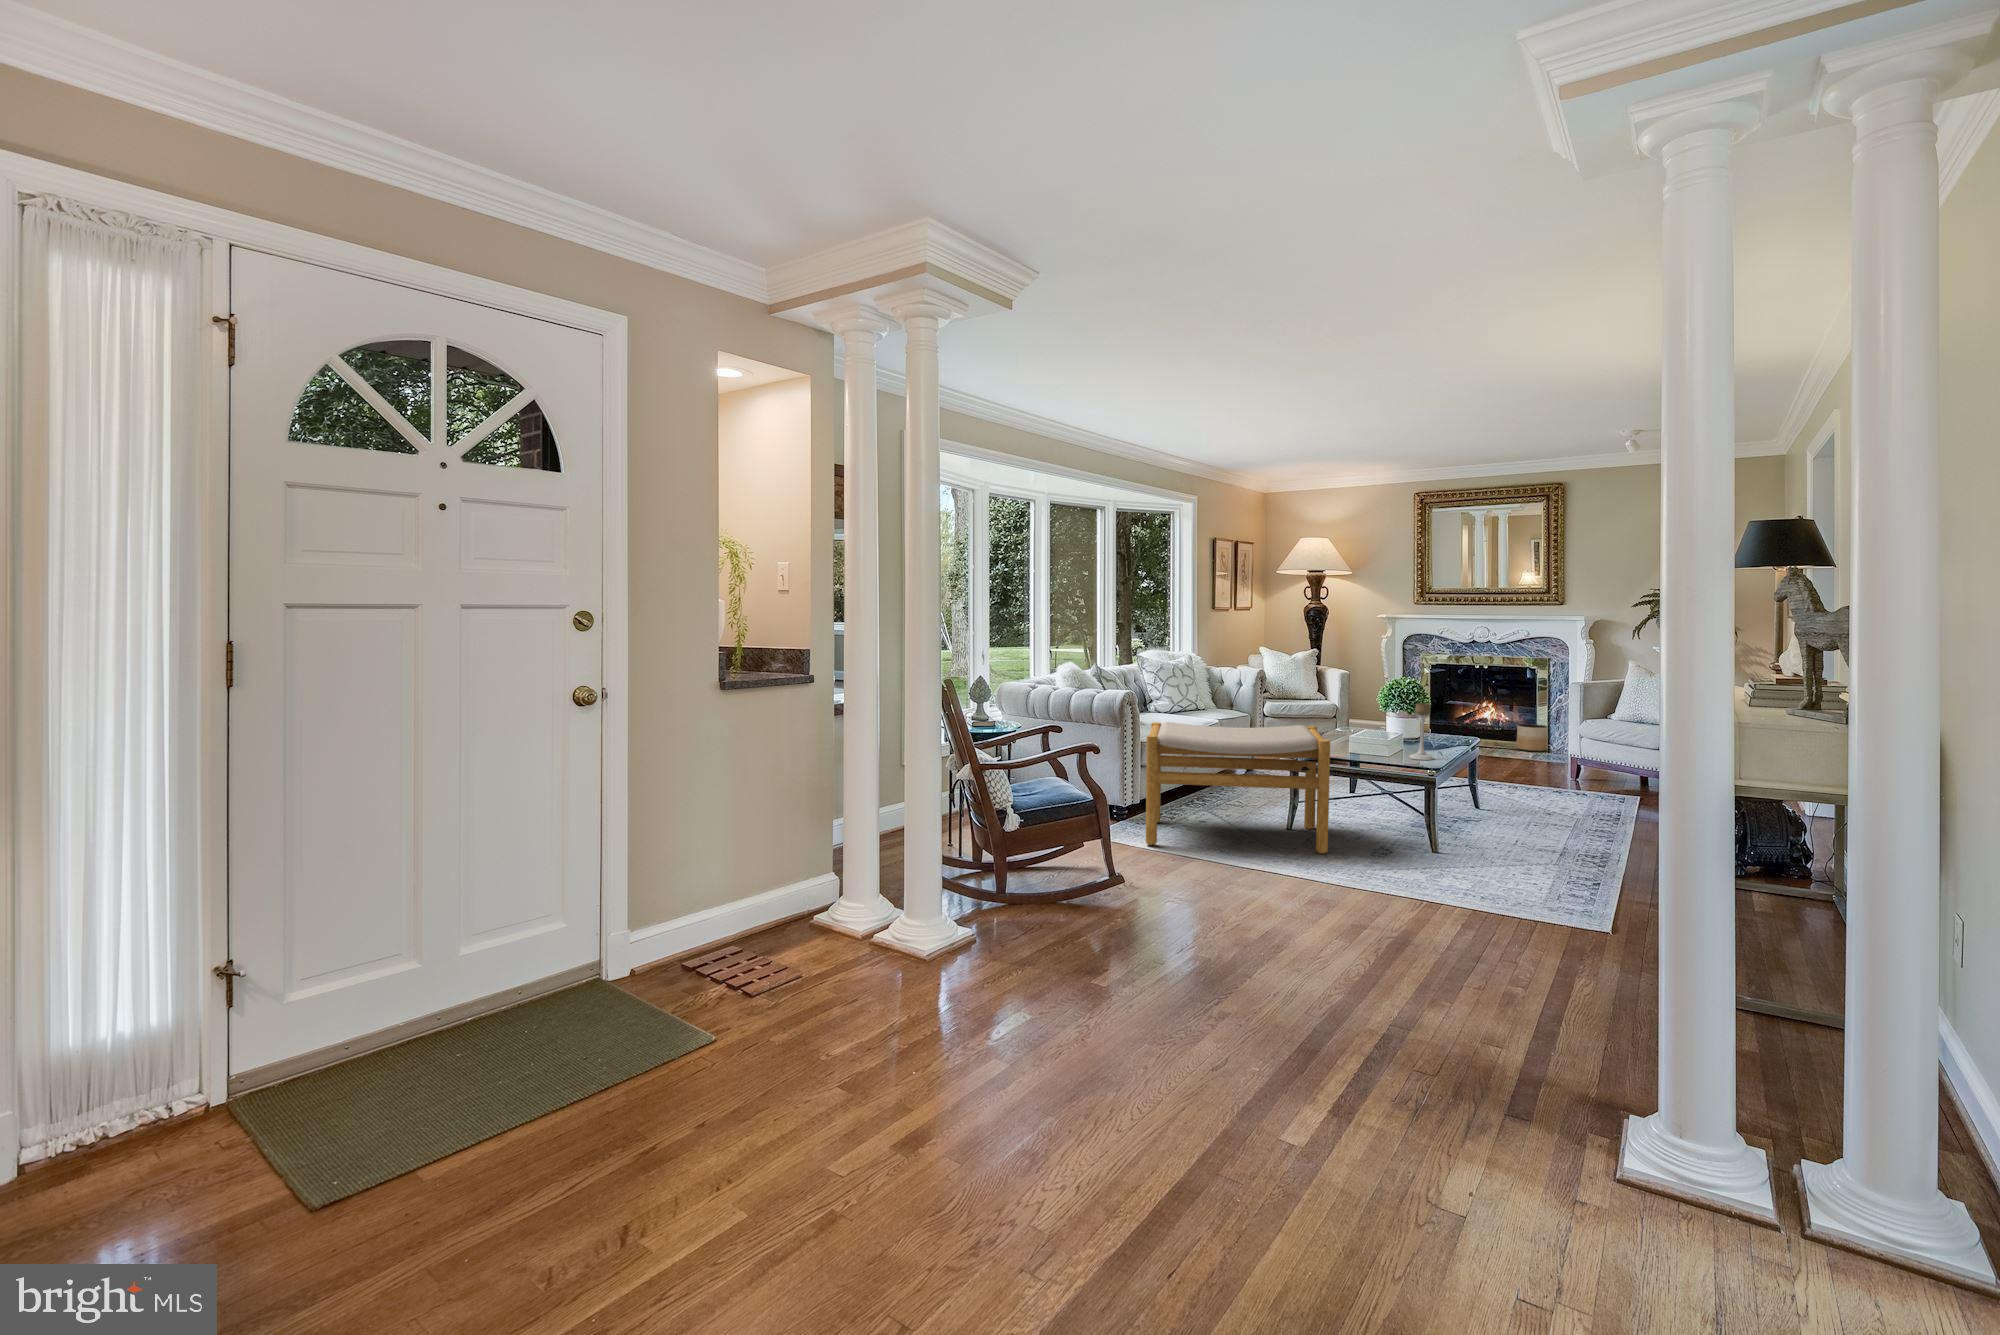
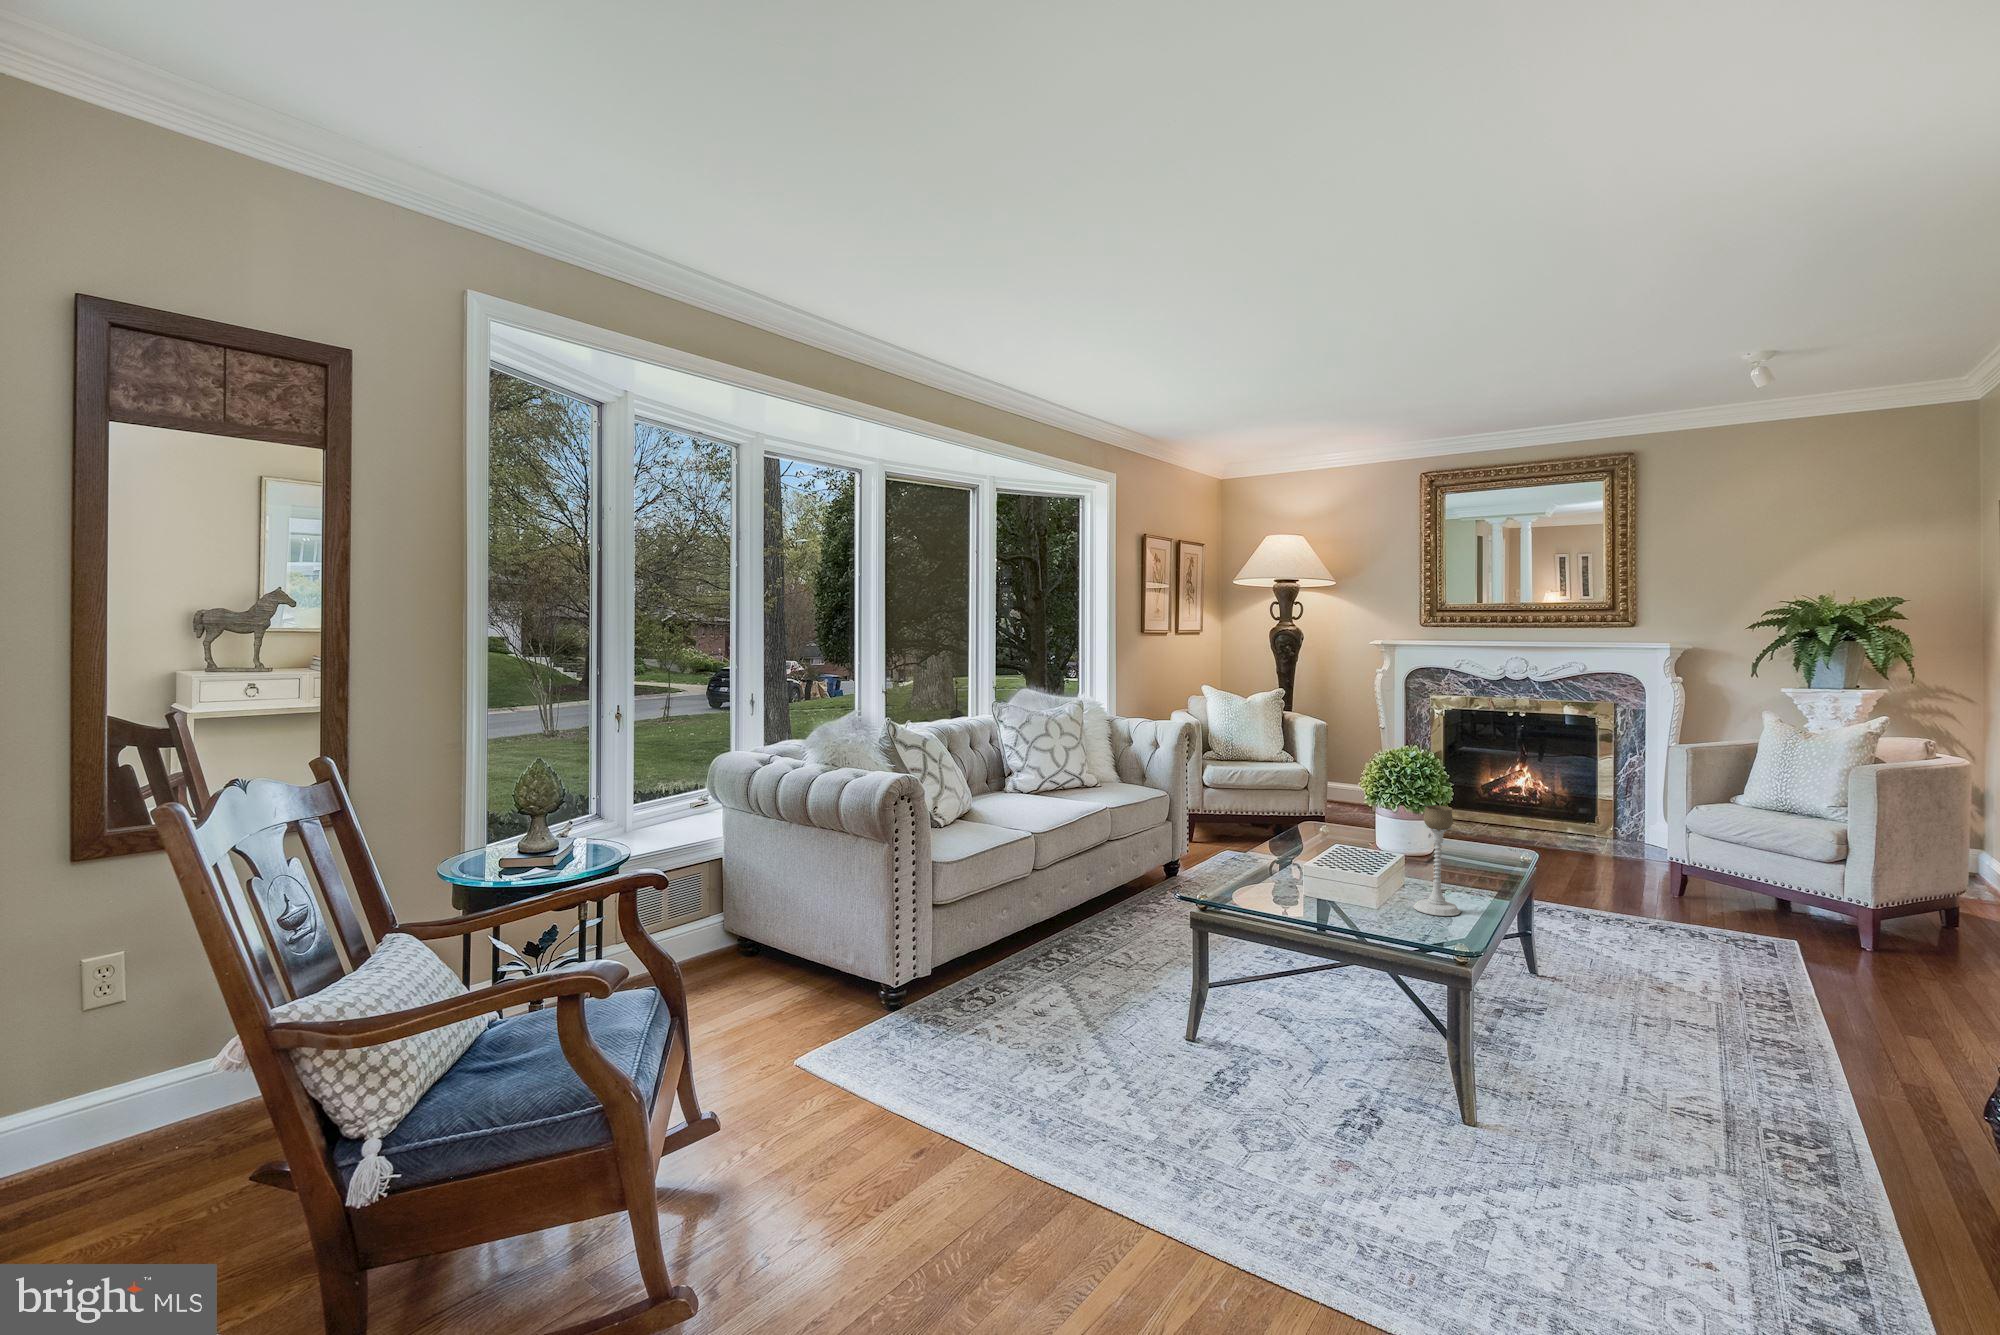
footstool: present [1146,722,1330,854] -> none [894,832,1249,1131]
planter: present [1516,724,1548,752] -> none [1570,798,1616,840]

